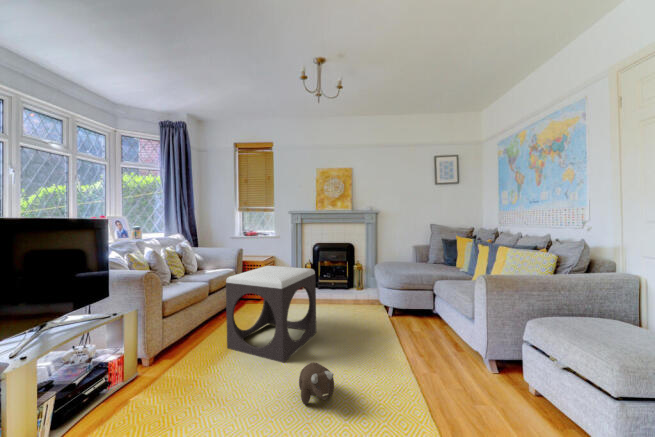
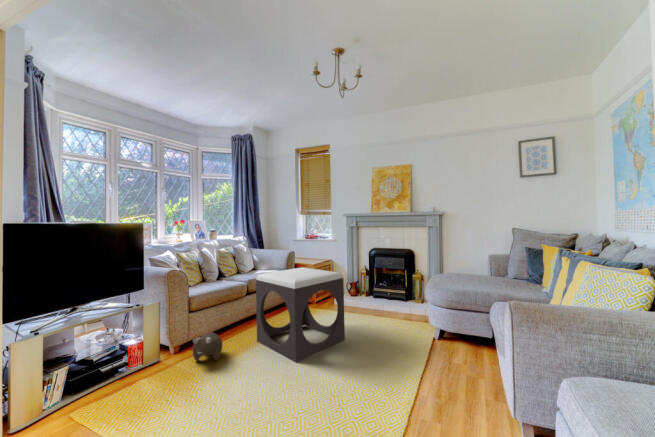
plush toy: present [299,362,334,405] -> present [193,332,222,361]

